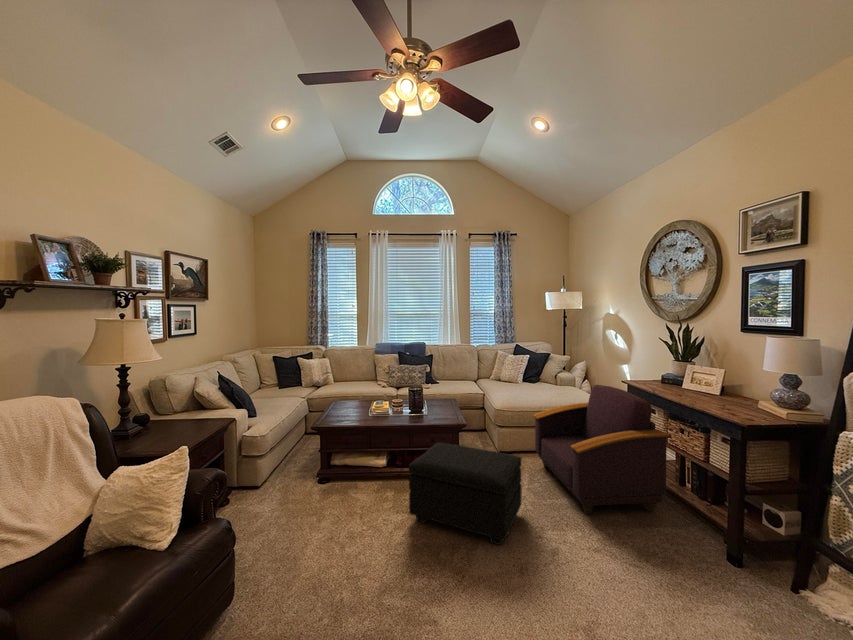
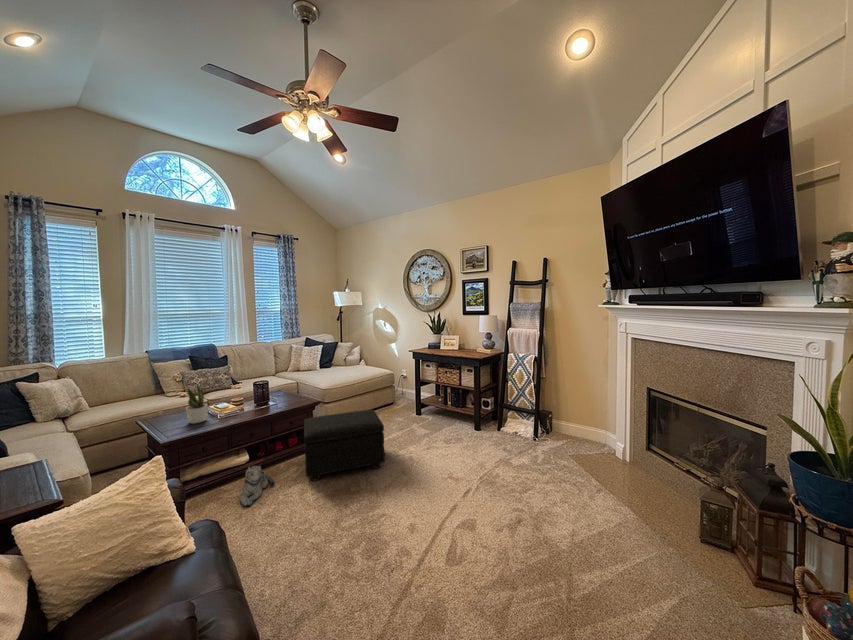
potted plant: none [343,377,364,417] -> present [186,384,207,424]
armchair: present [533,385,670,514] -> none [355,356,443,436]
plush toy: none [342,476,390,519] -> present [240,466,274,506]

